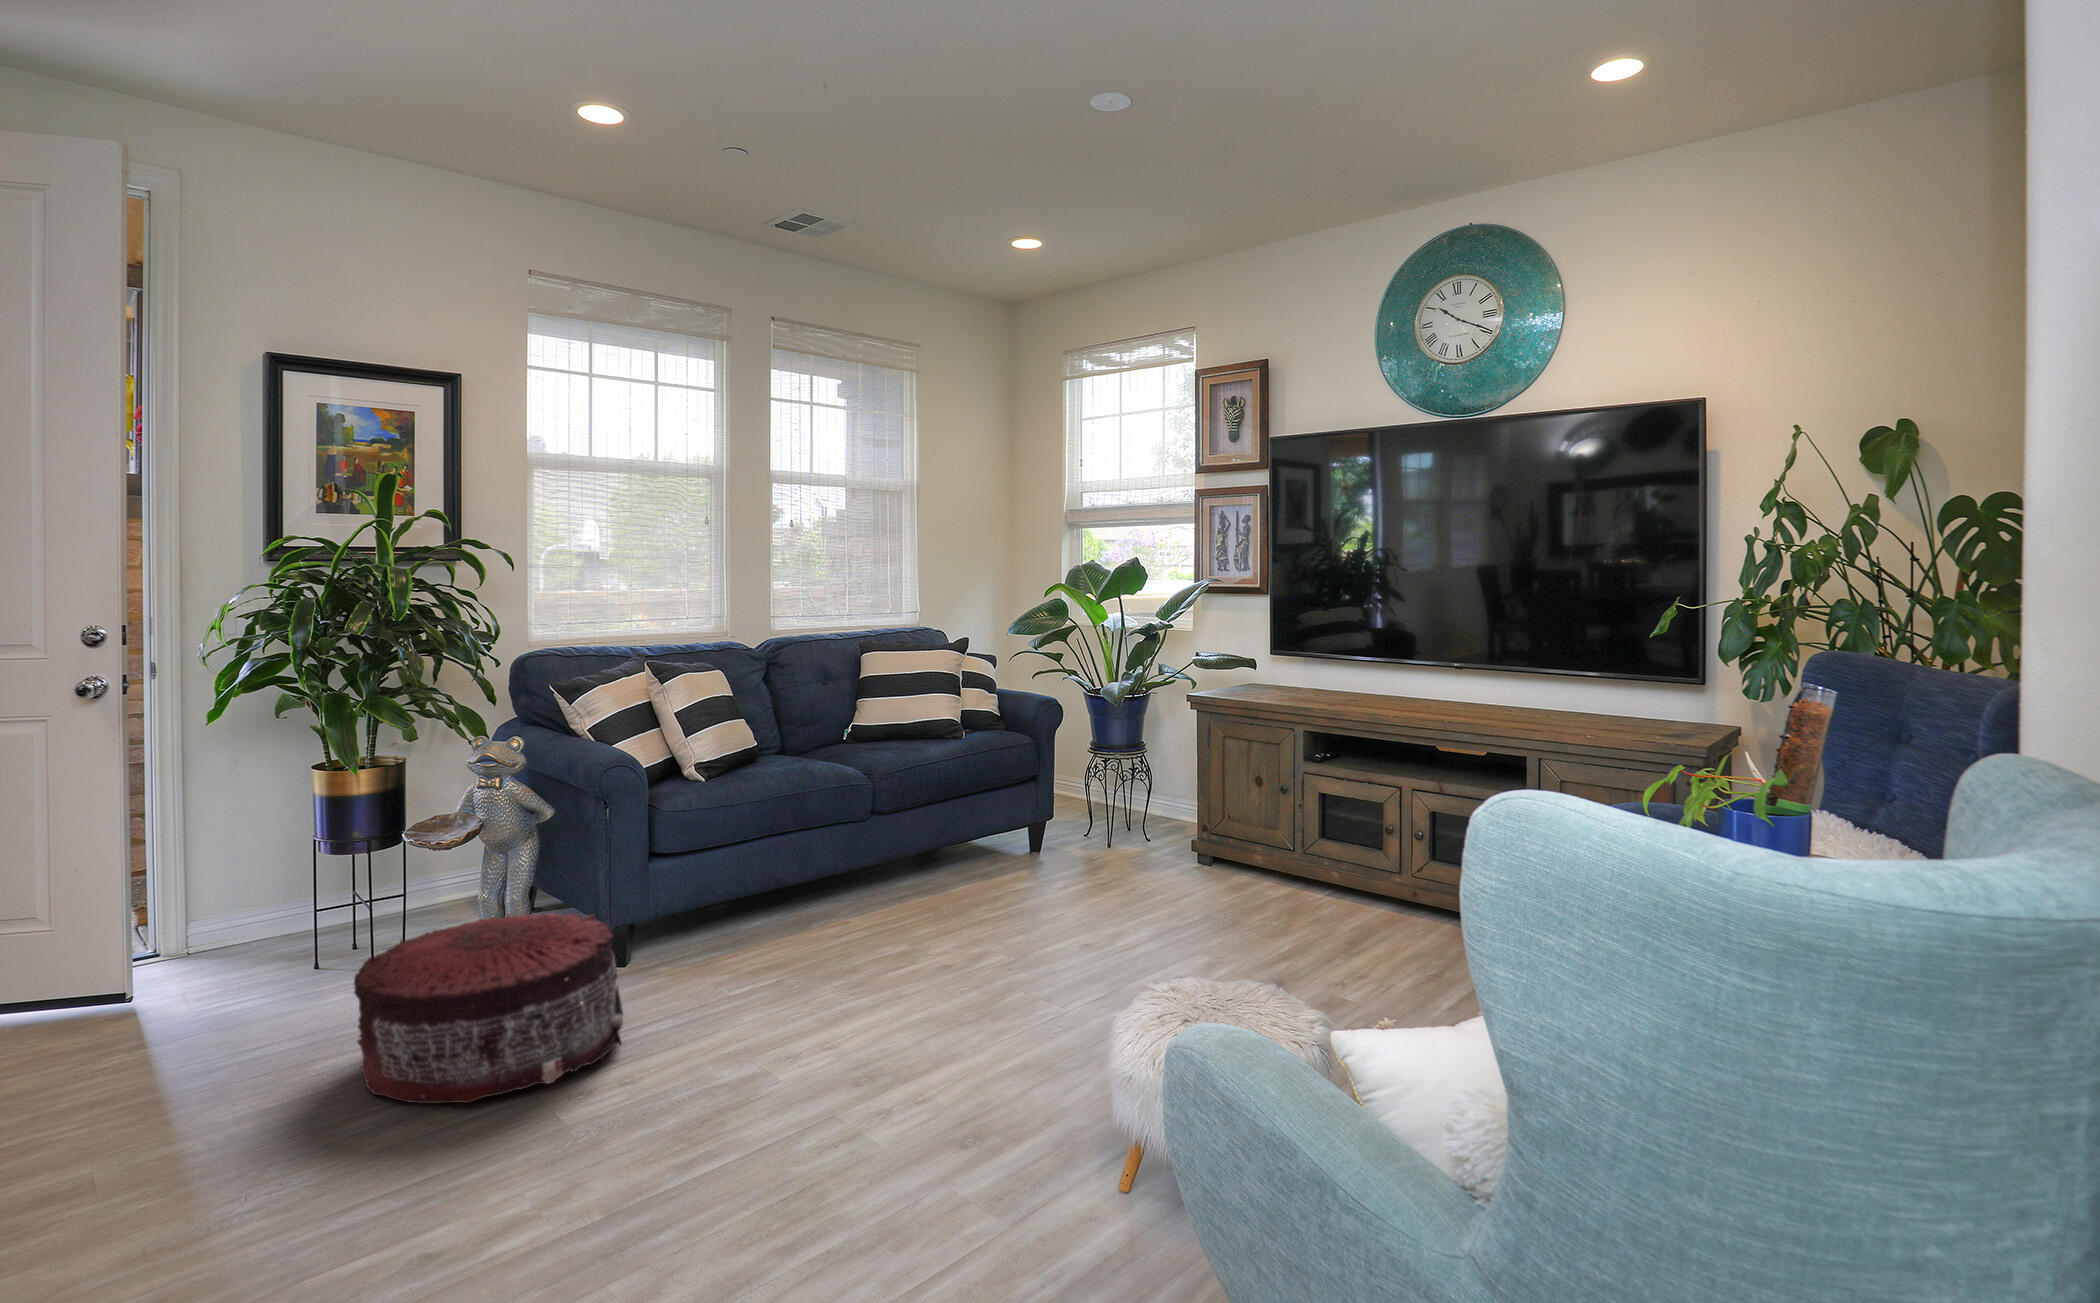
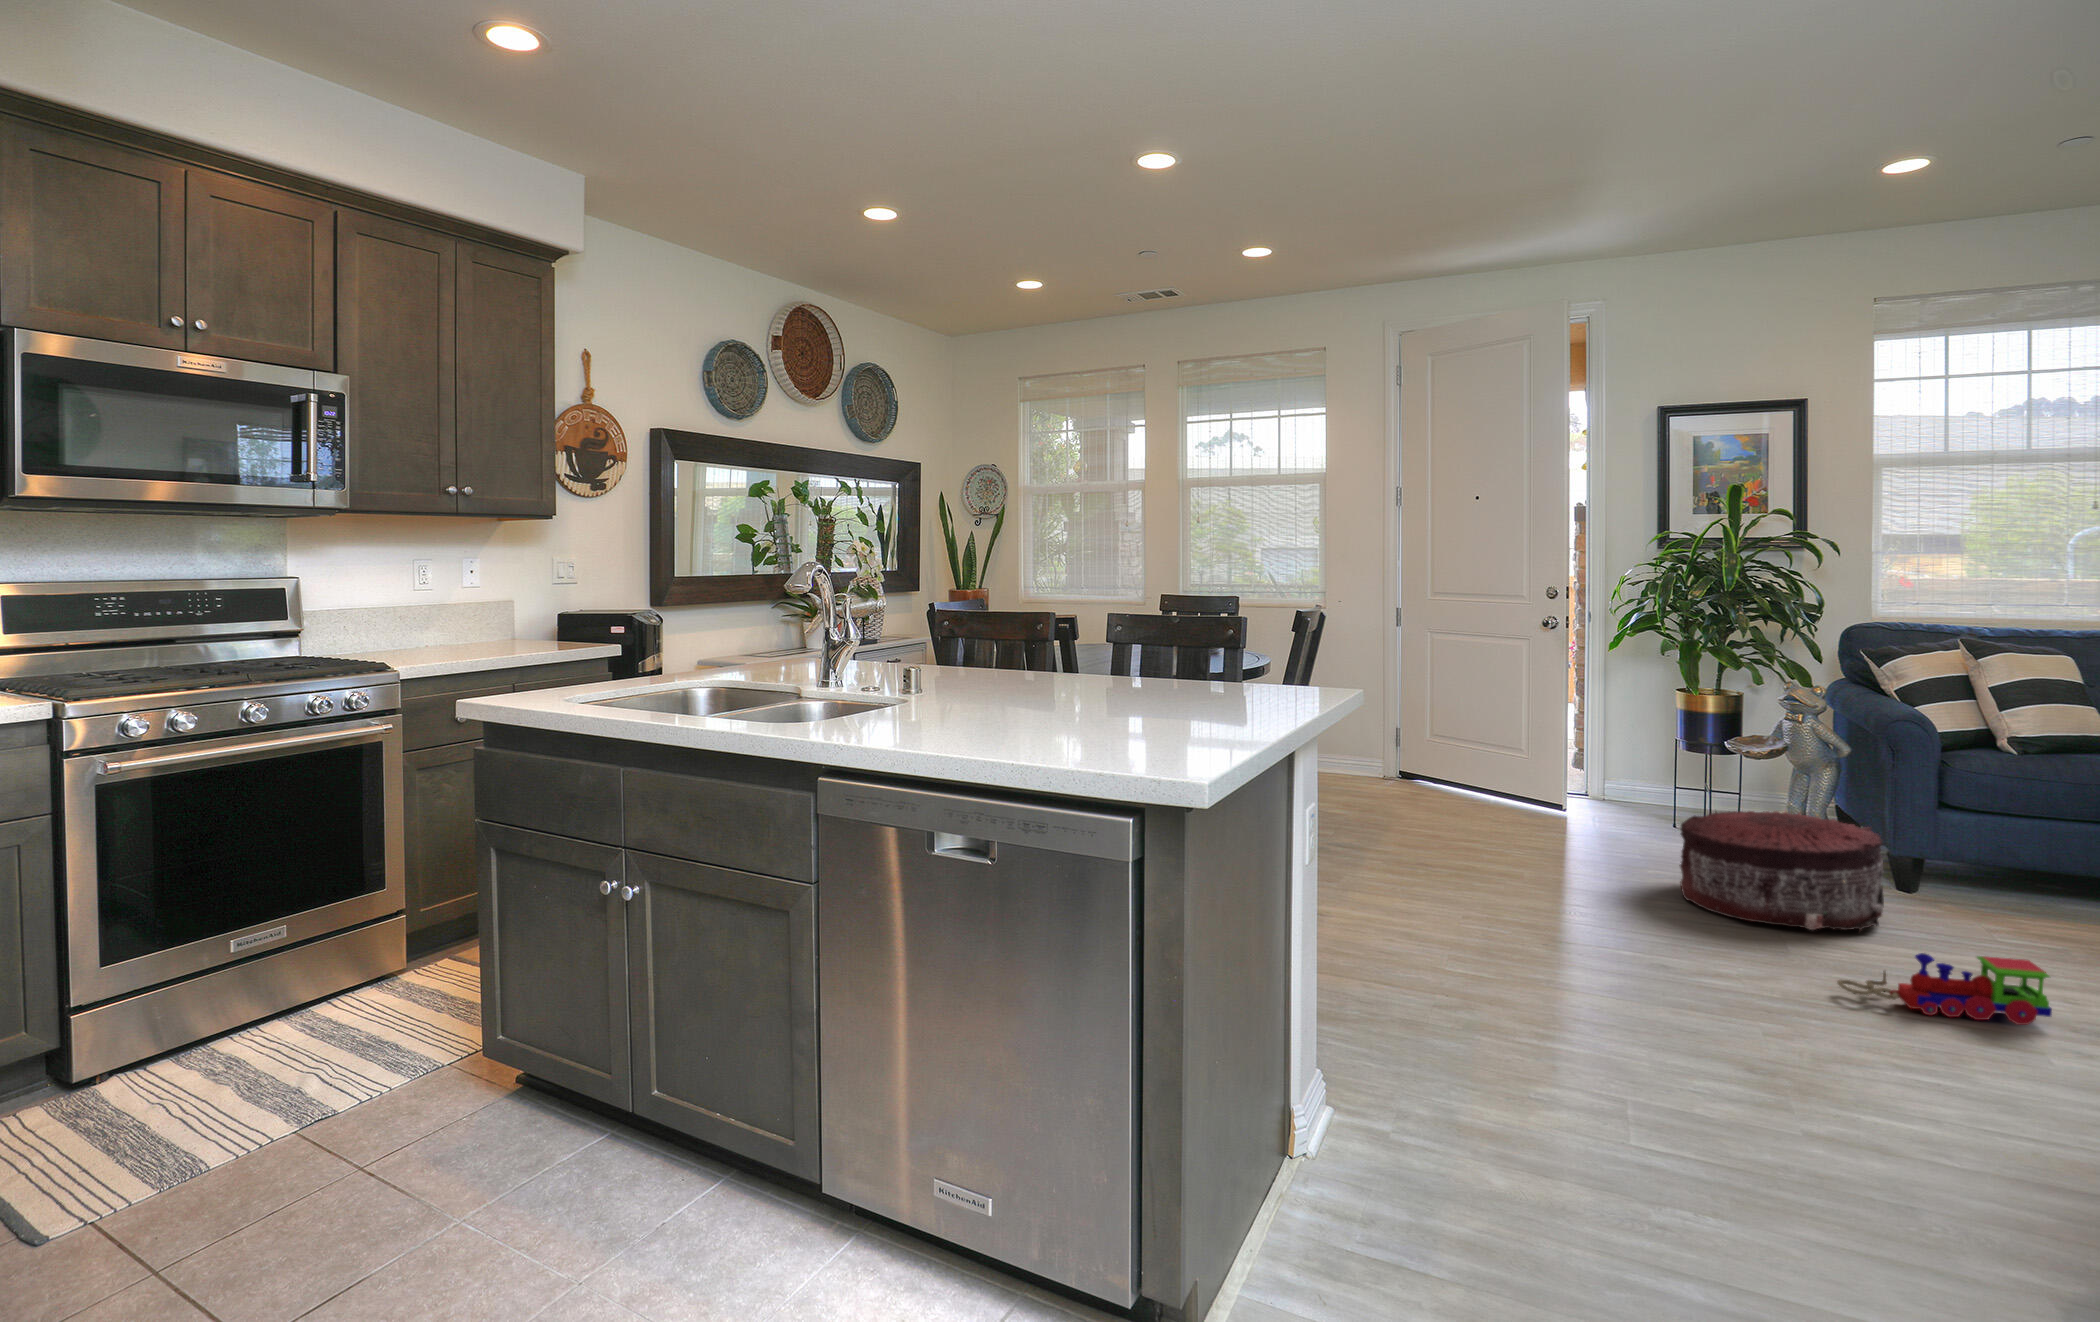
toy train: none [609,1054,824,1187] -> present [1837,953,2052,1025]

